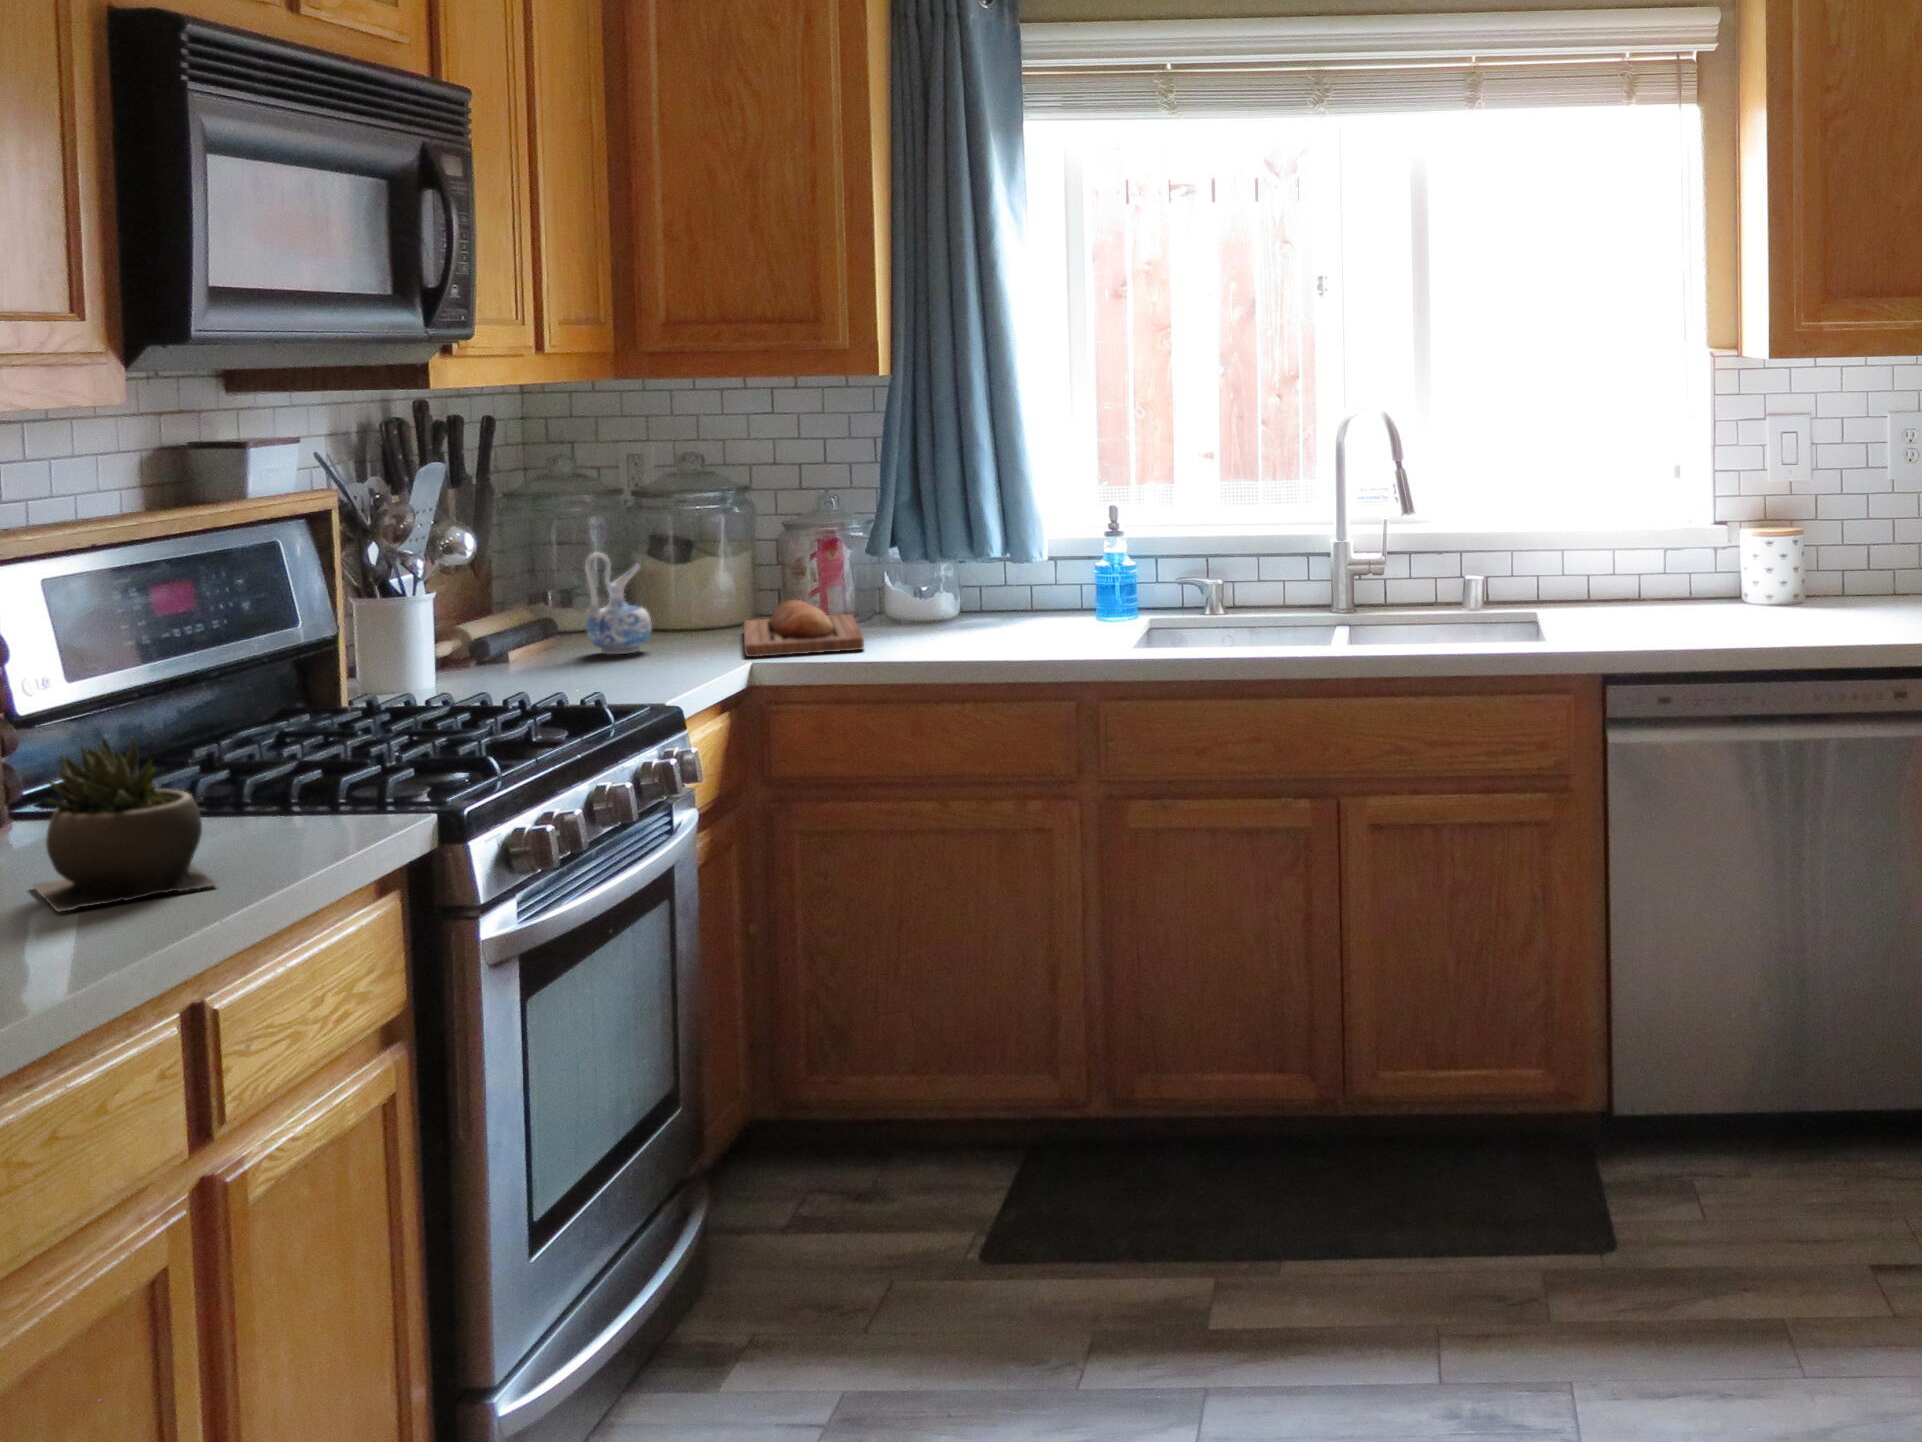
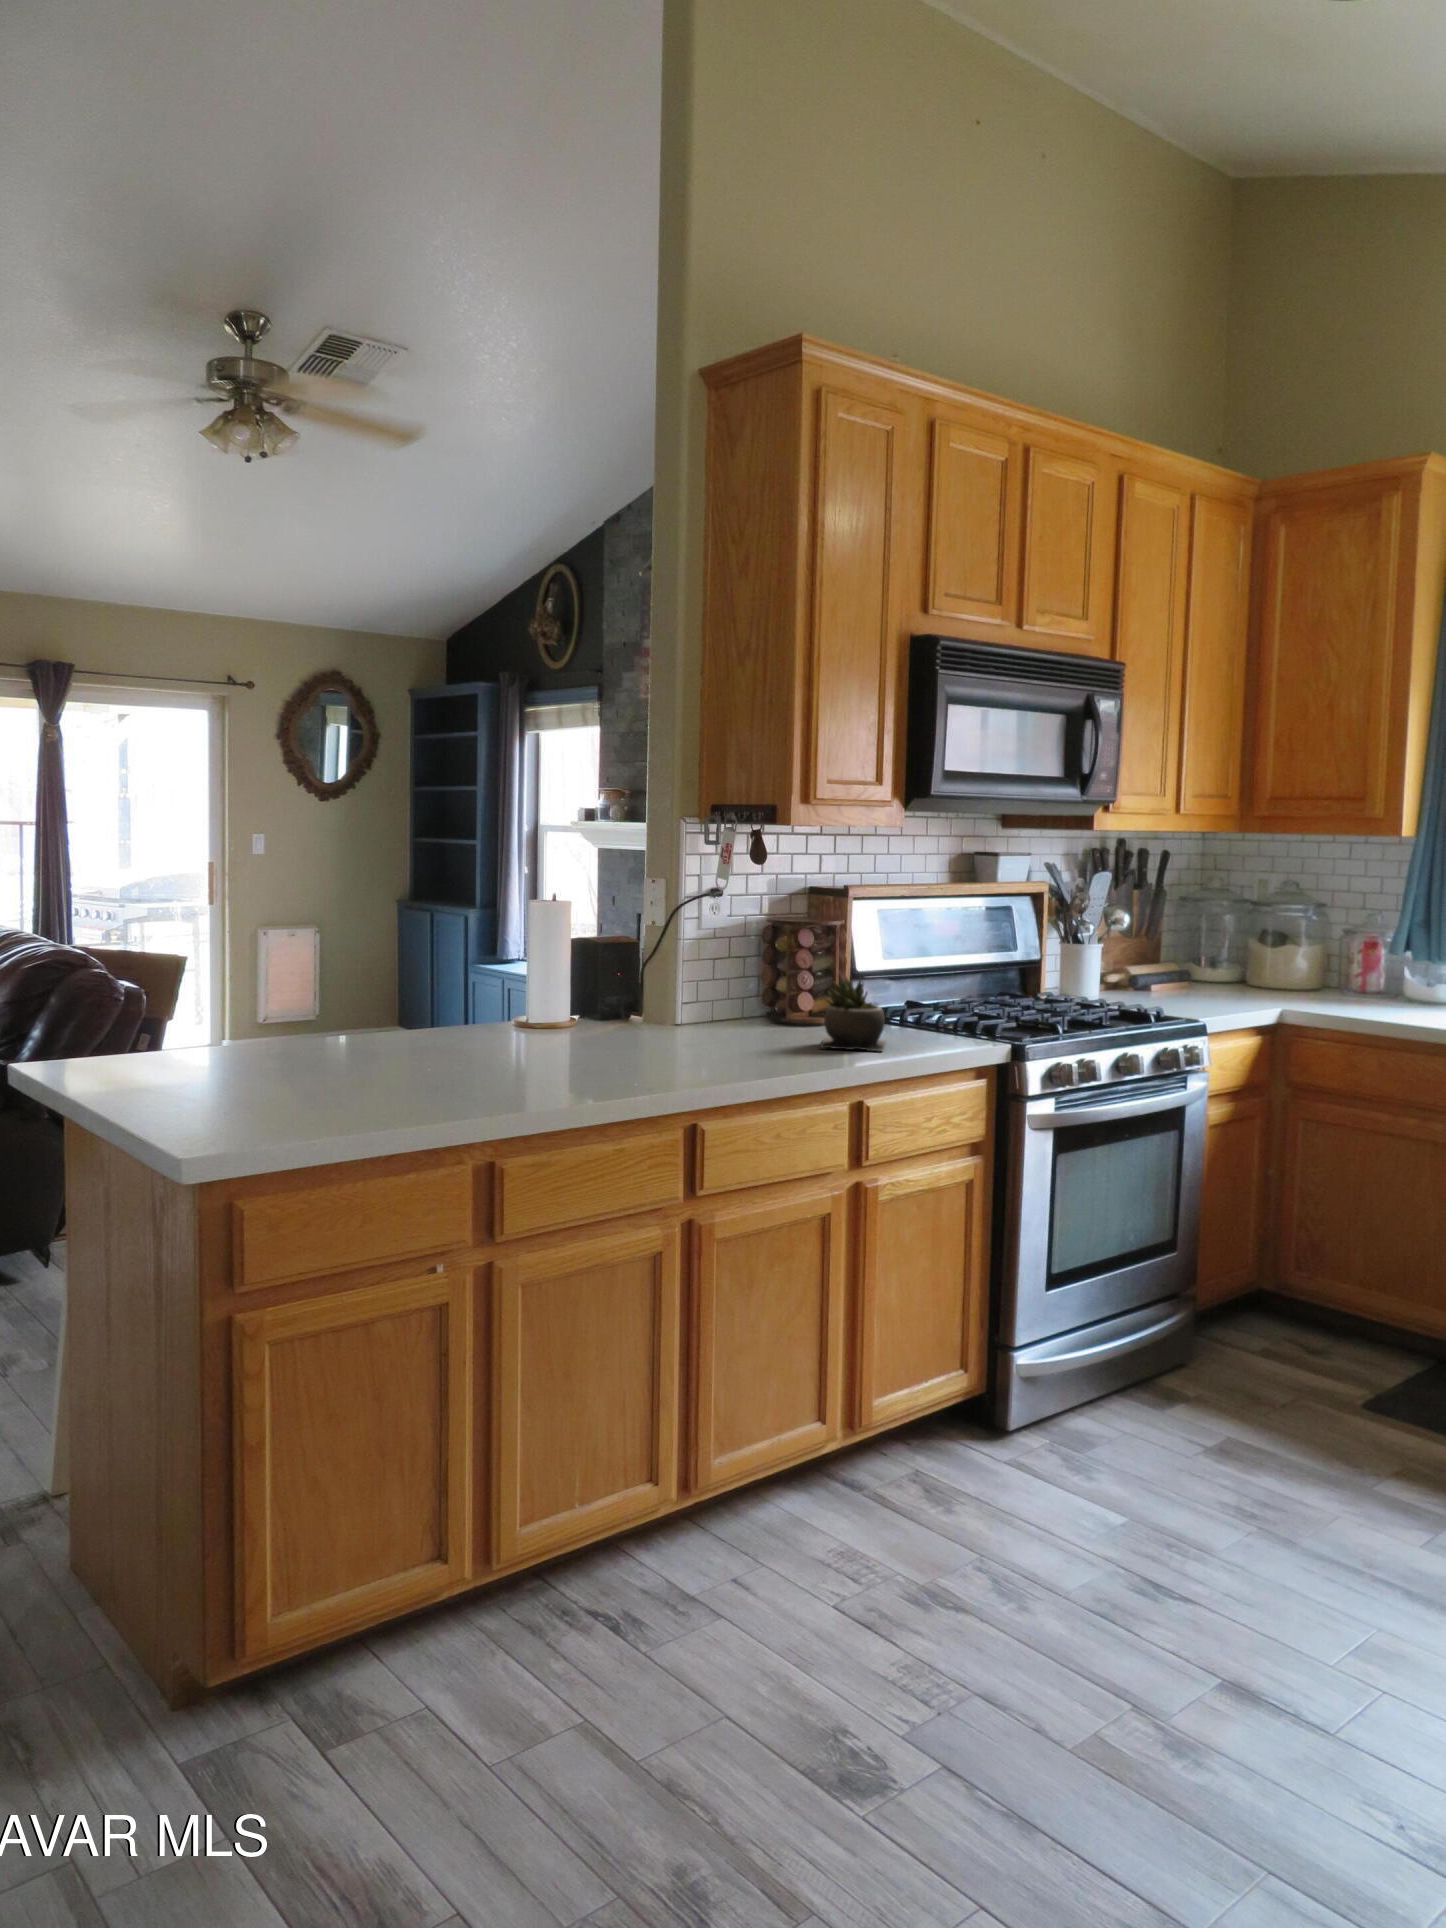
ceramic pitcher: present [585,552,652,654] -> none [1194,933,1234,996]
bread loaf: present [744,600,864,657] -> none [1280,977,1380,1013]

